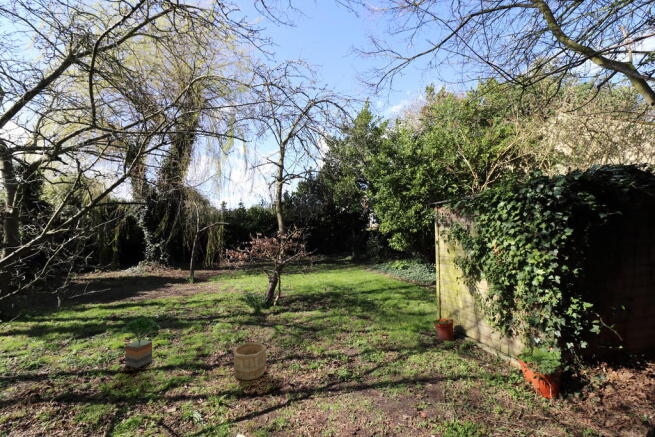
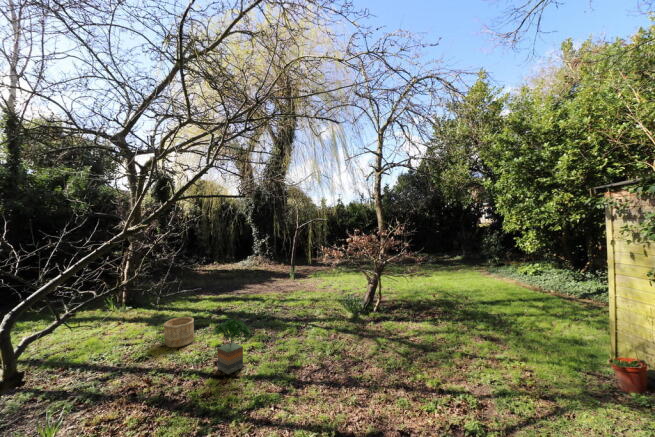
wooden bucket: present [233,342,266,380] -> present [163,317,194,347]

